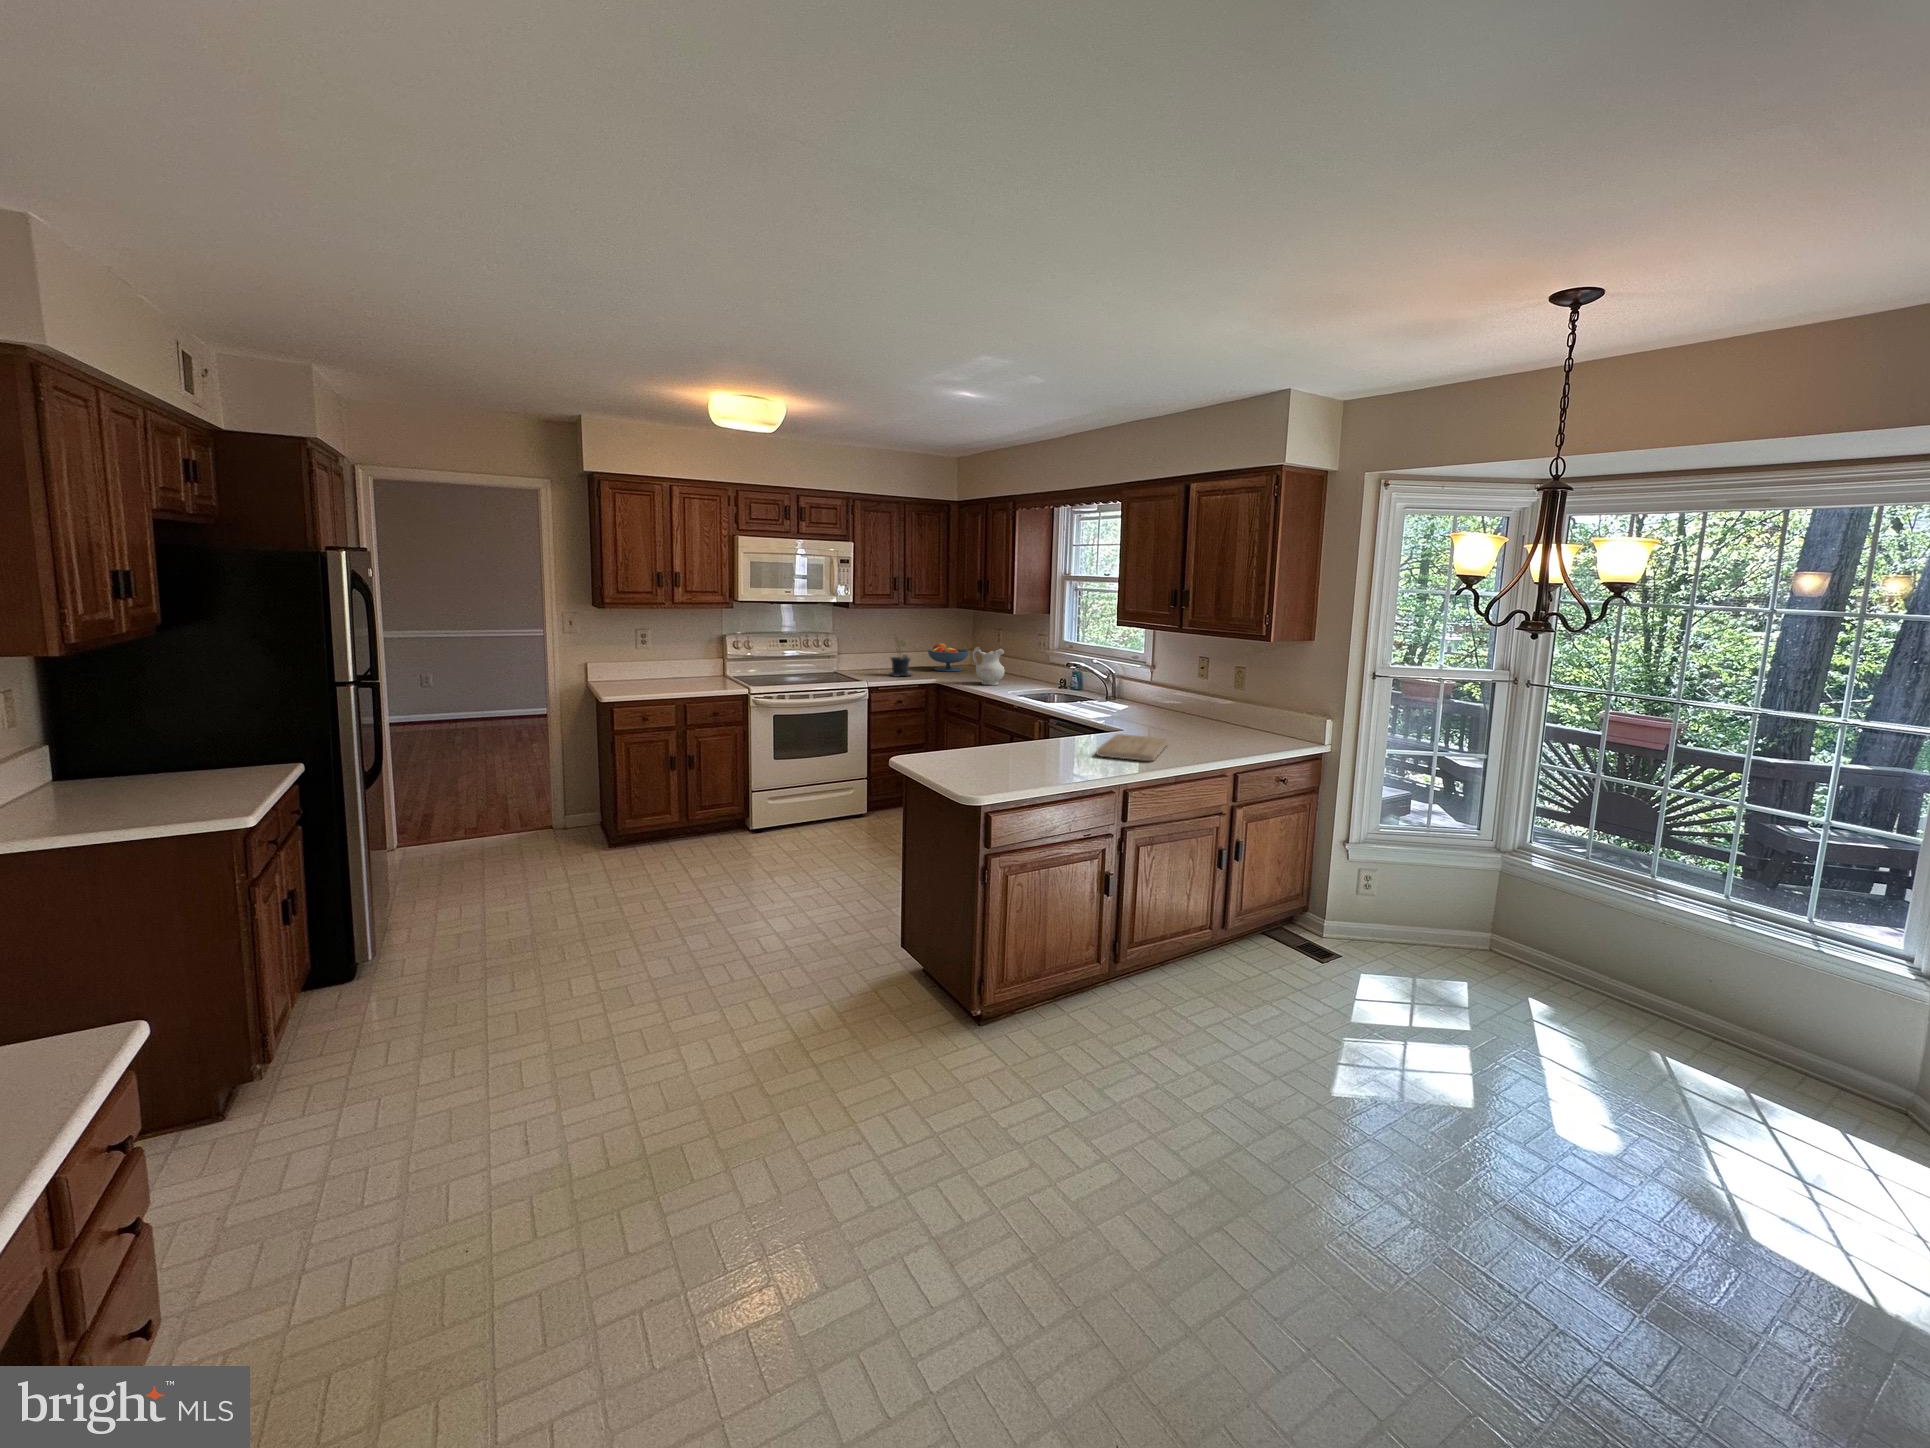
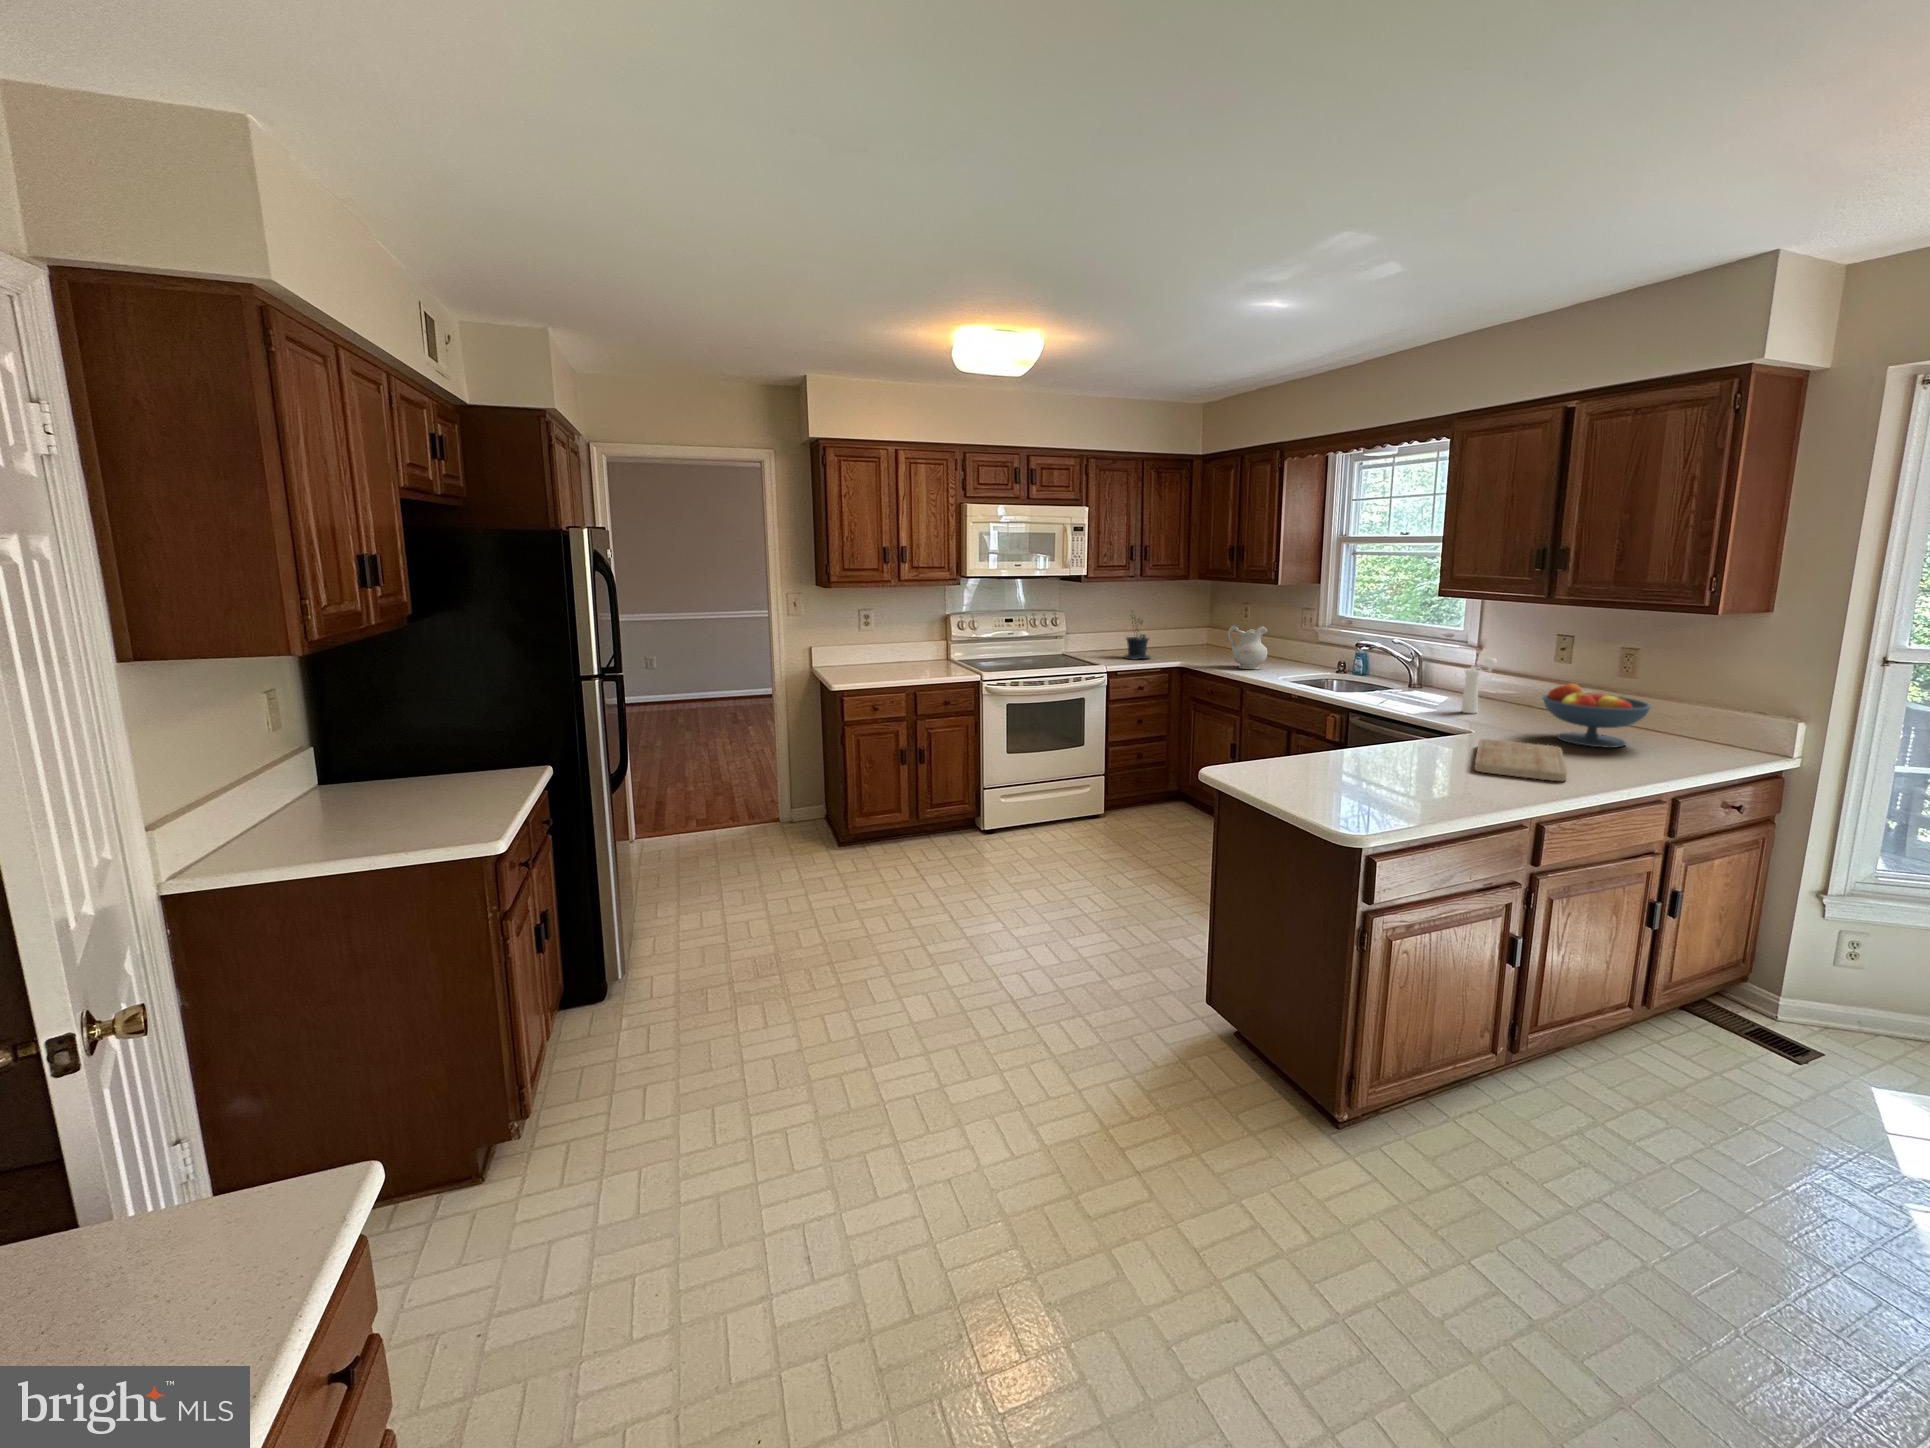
fruit bowl: present [928,643,969,671] -> present [1543,684,1651,748]
pepper mill: none [1127,674,1153,717] -> present [1461,658,1497,713]

